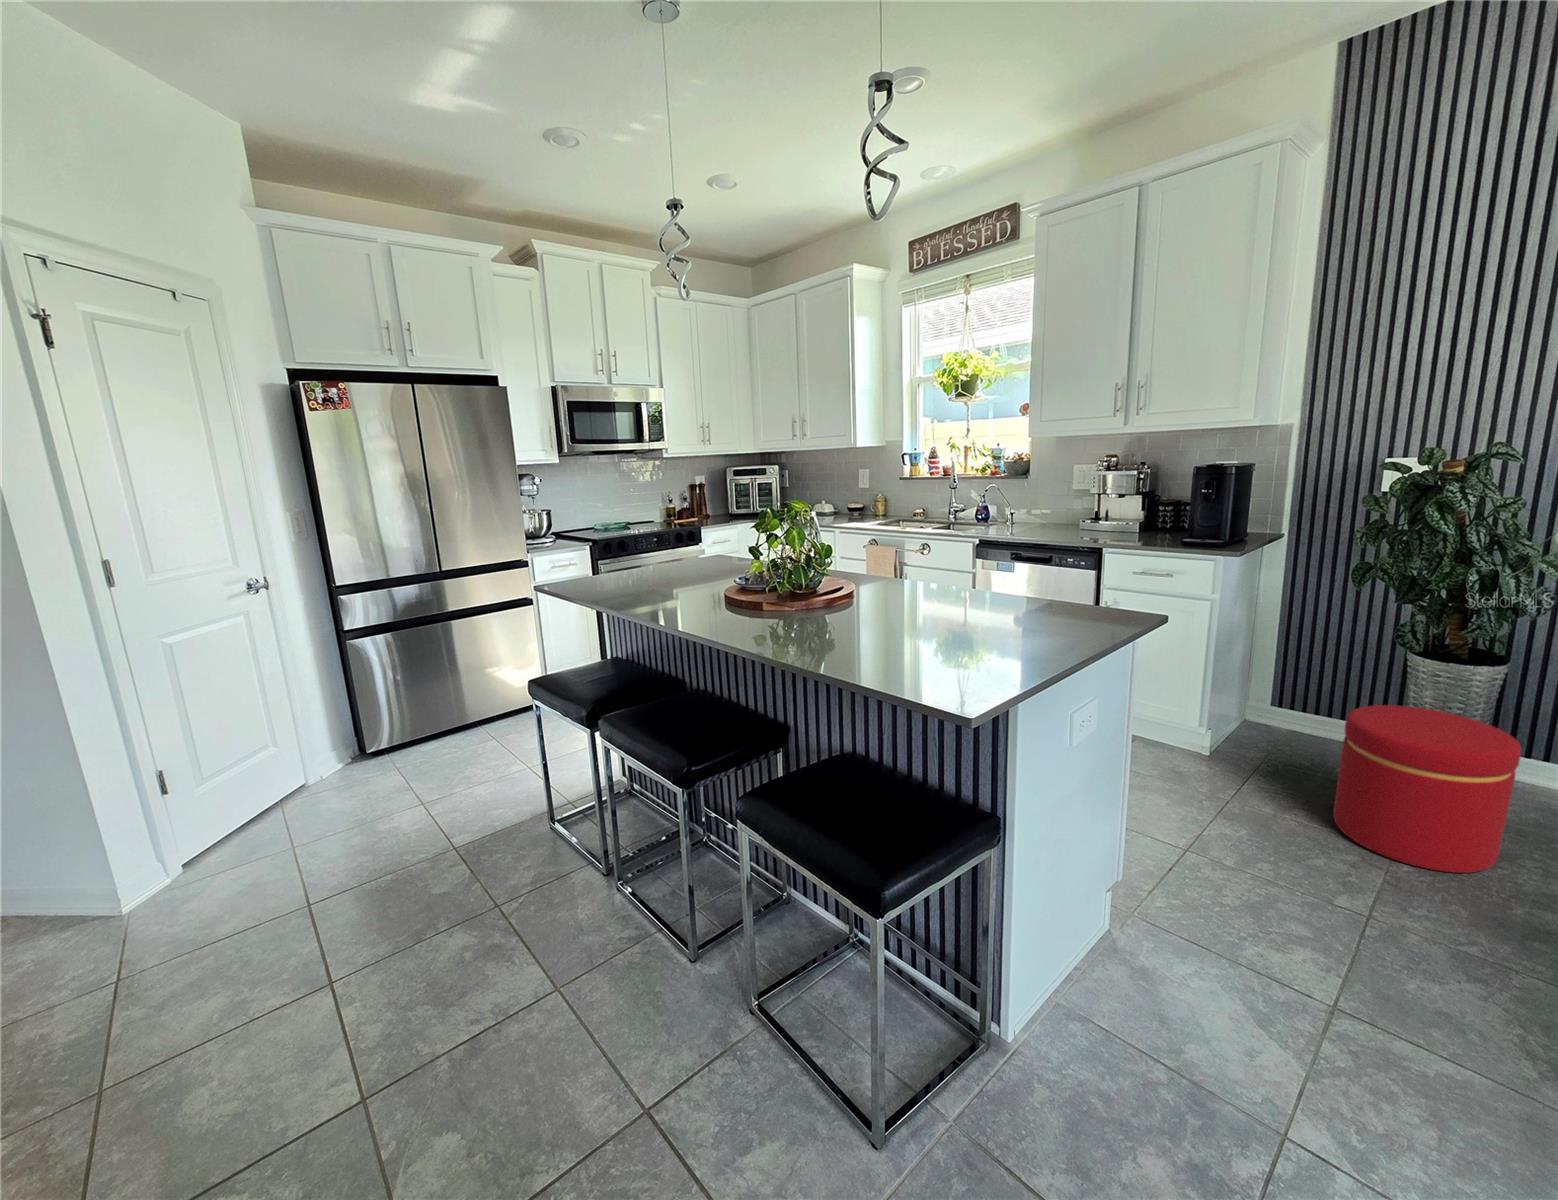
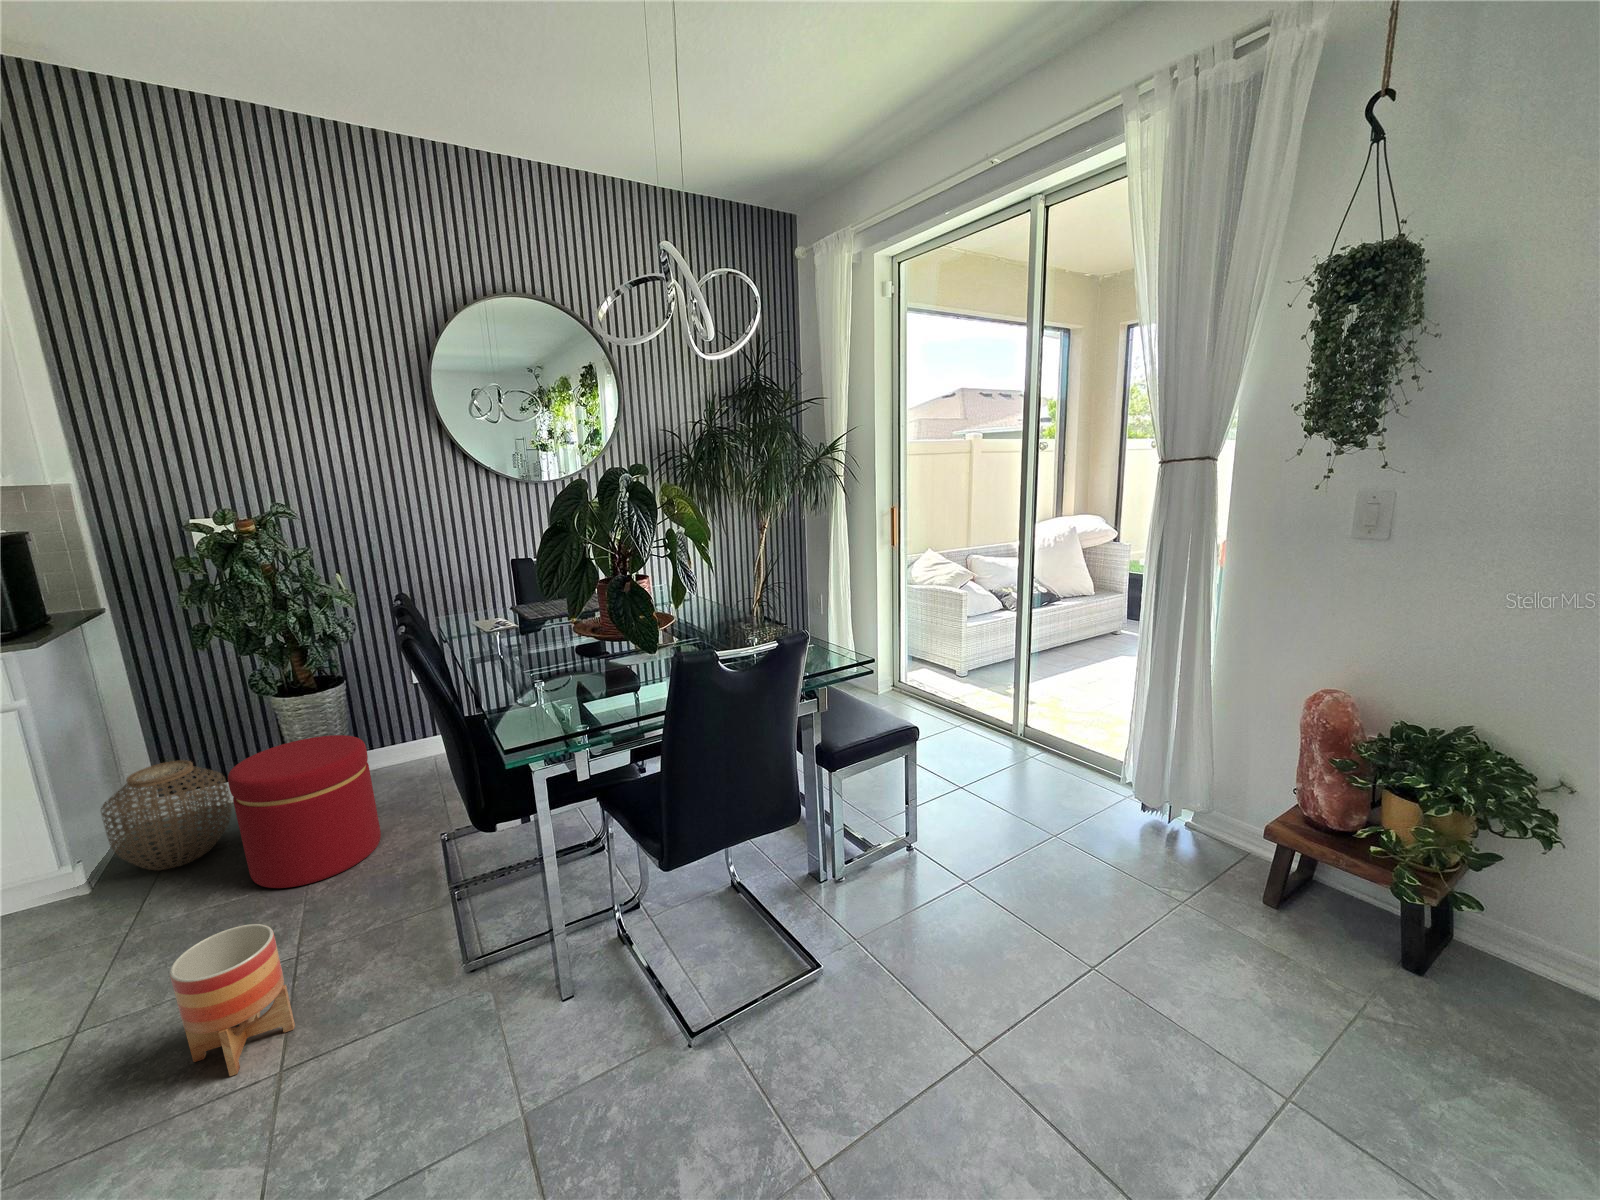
woven basket: none [1231,678,1337,772] -> present [101,760,232,870]
planter: none [1253,851,1360,988] -> present [170,924,295,1076]

